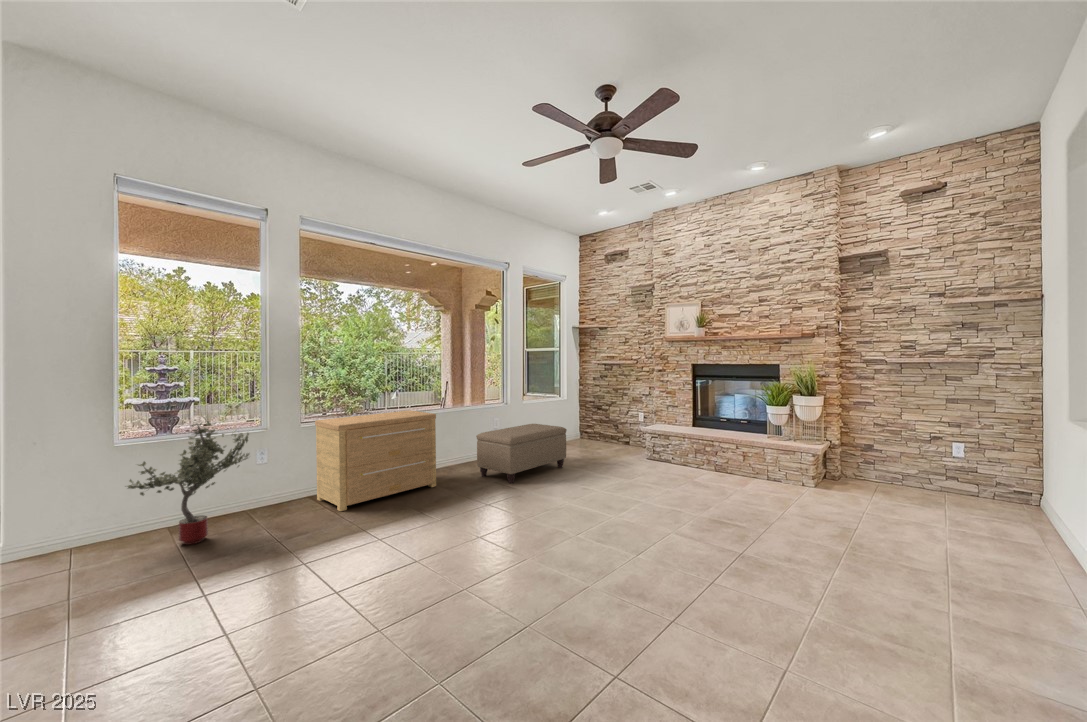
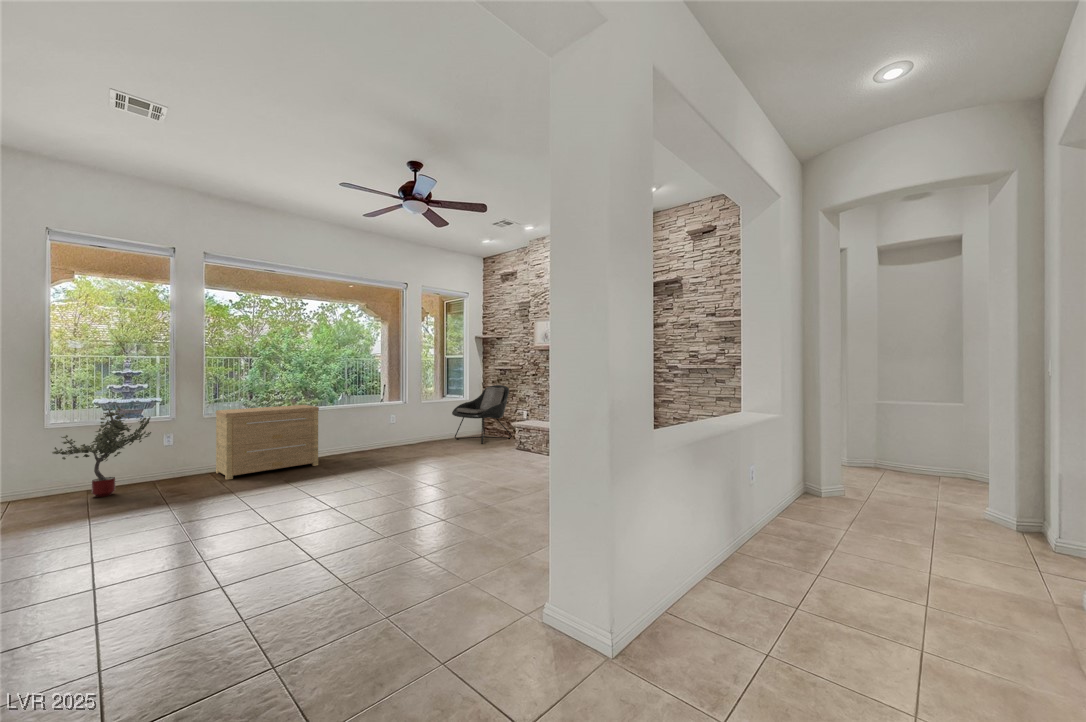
lounge chair: none [556,382,624,452] -> present [452,385,512,444]
ottoman: present [476,424,567,484] -> none [358,418,440,464]

